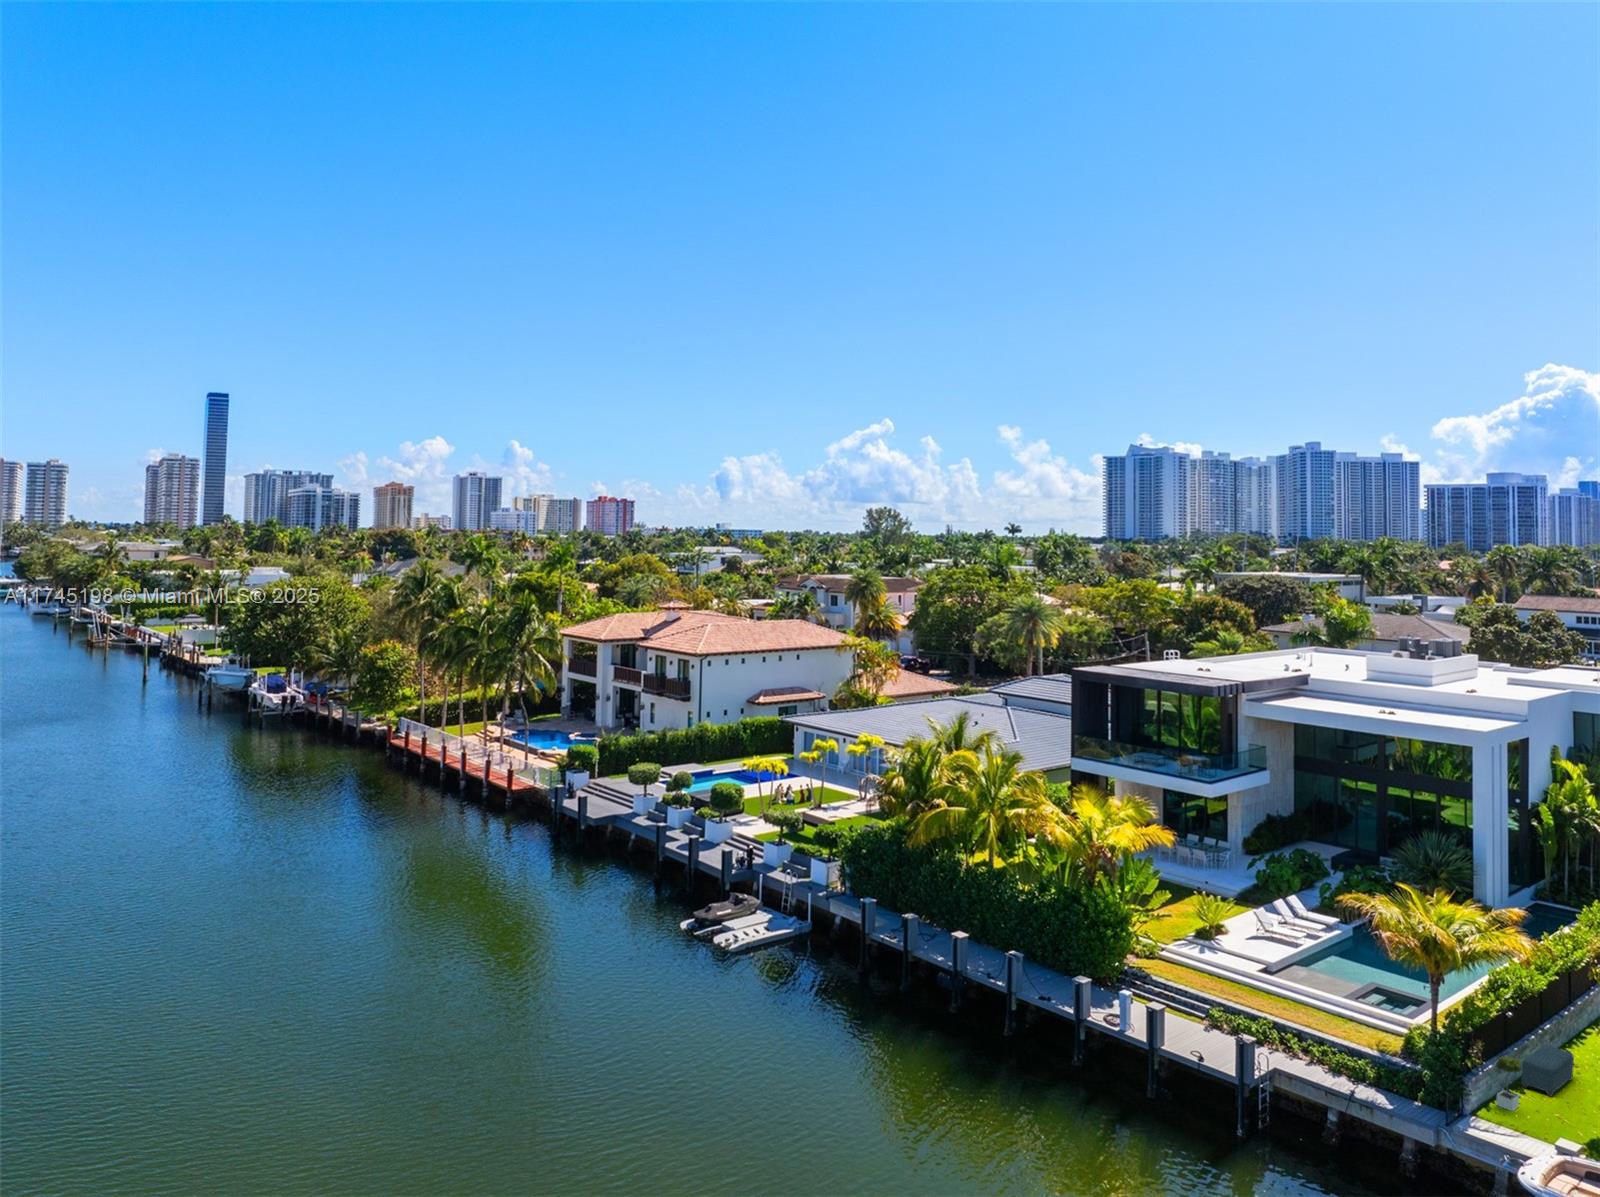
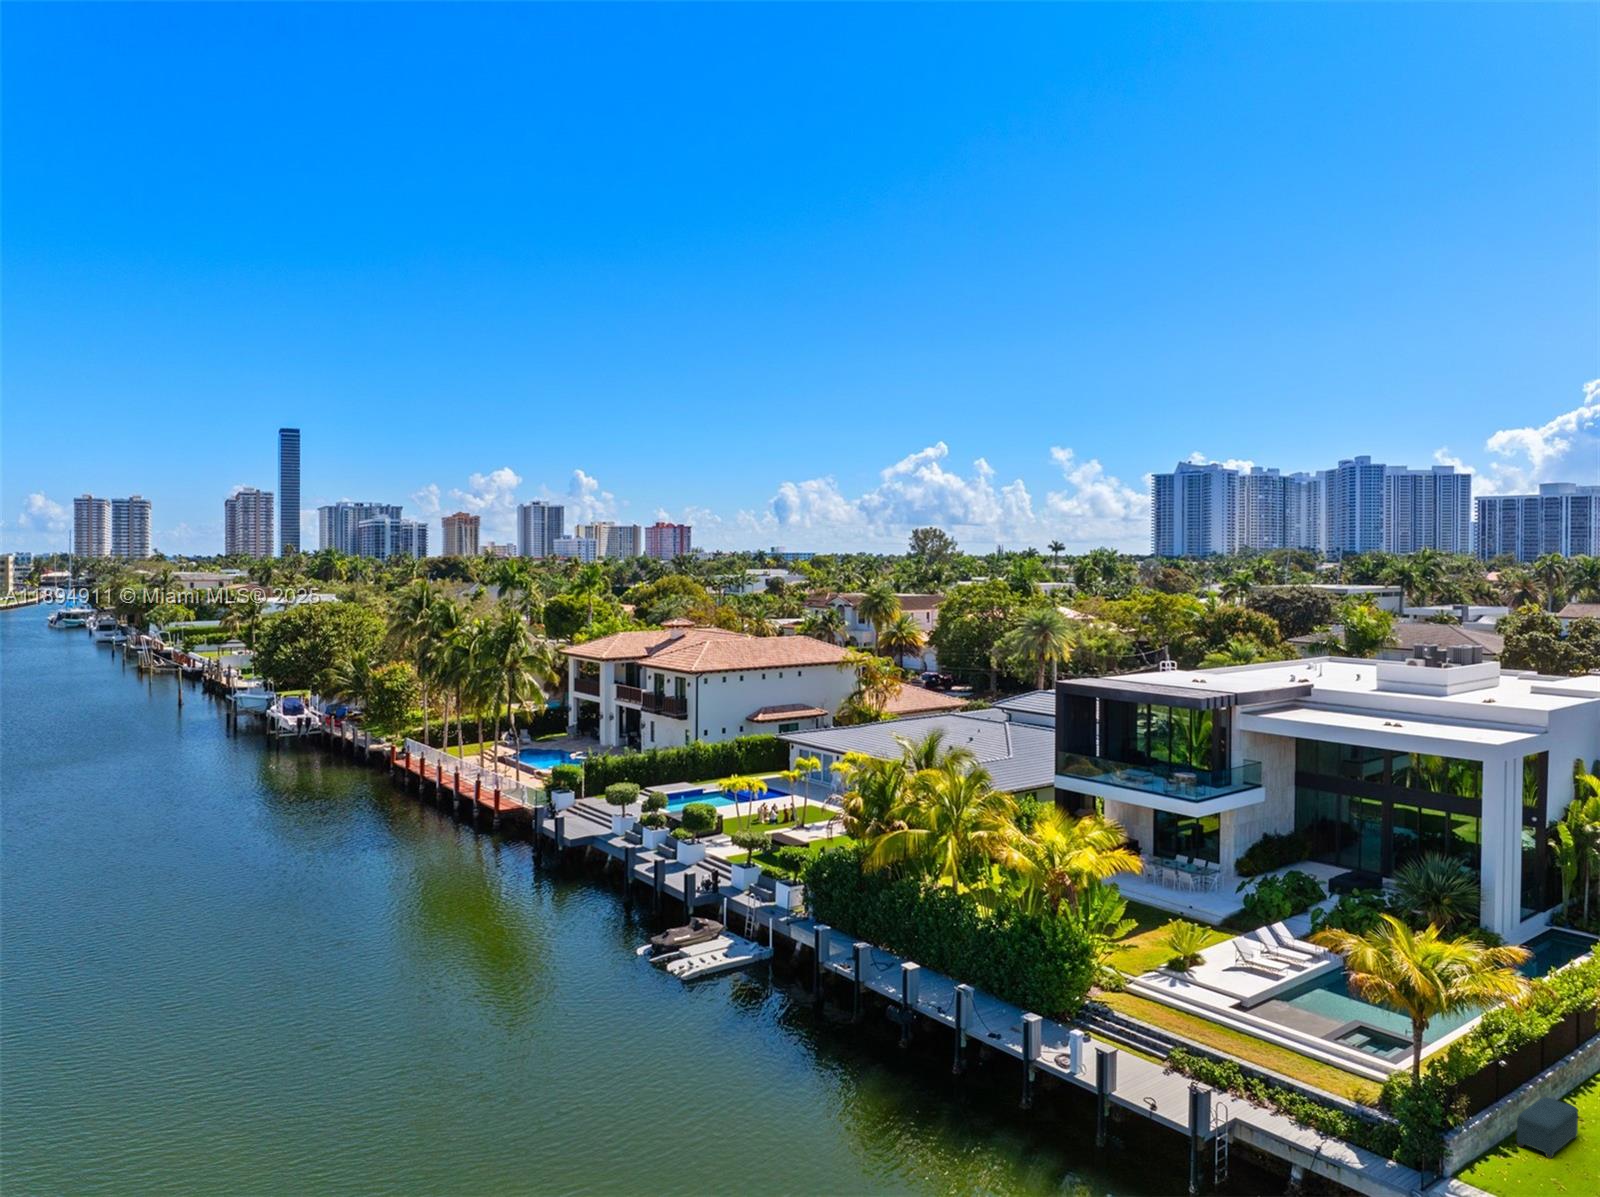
potted tree: present [1496,1056,1522,1111] -> none [1483,1112,1513,1176]

